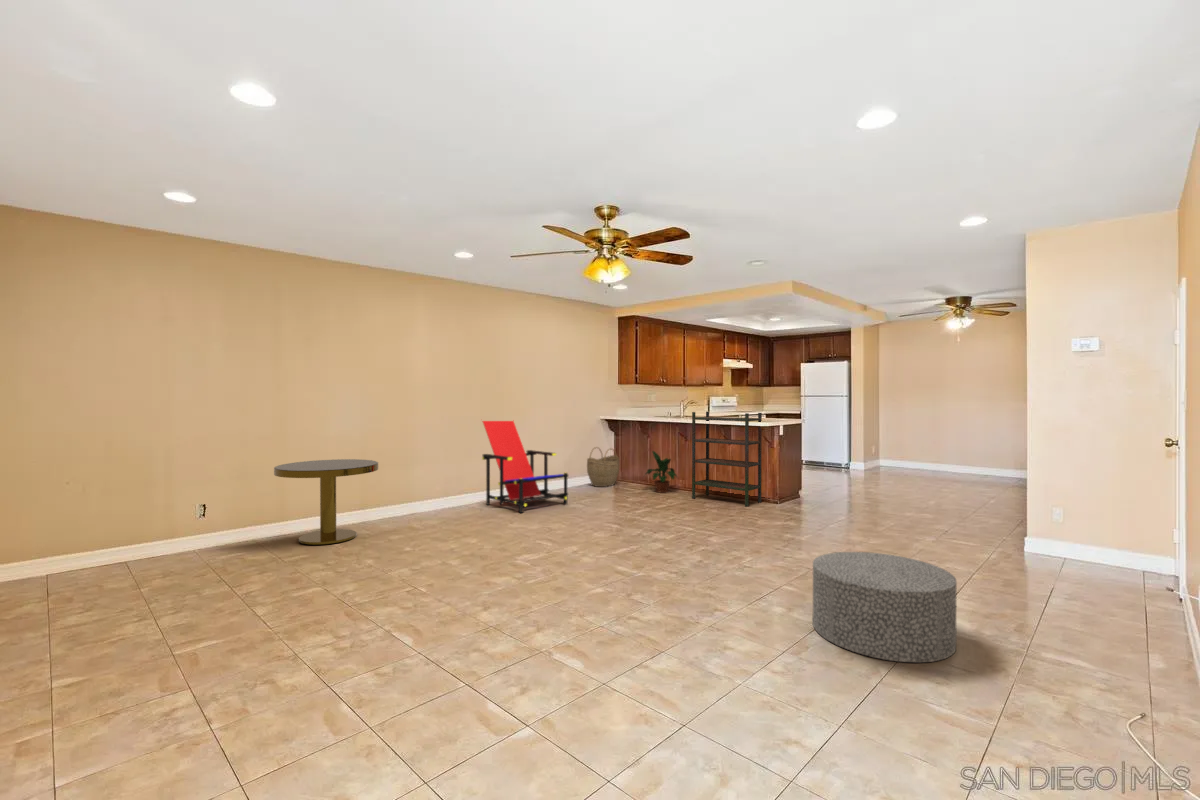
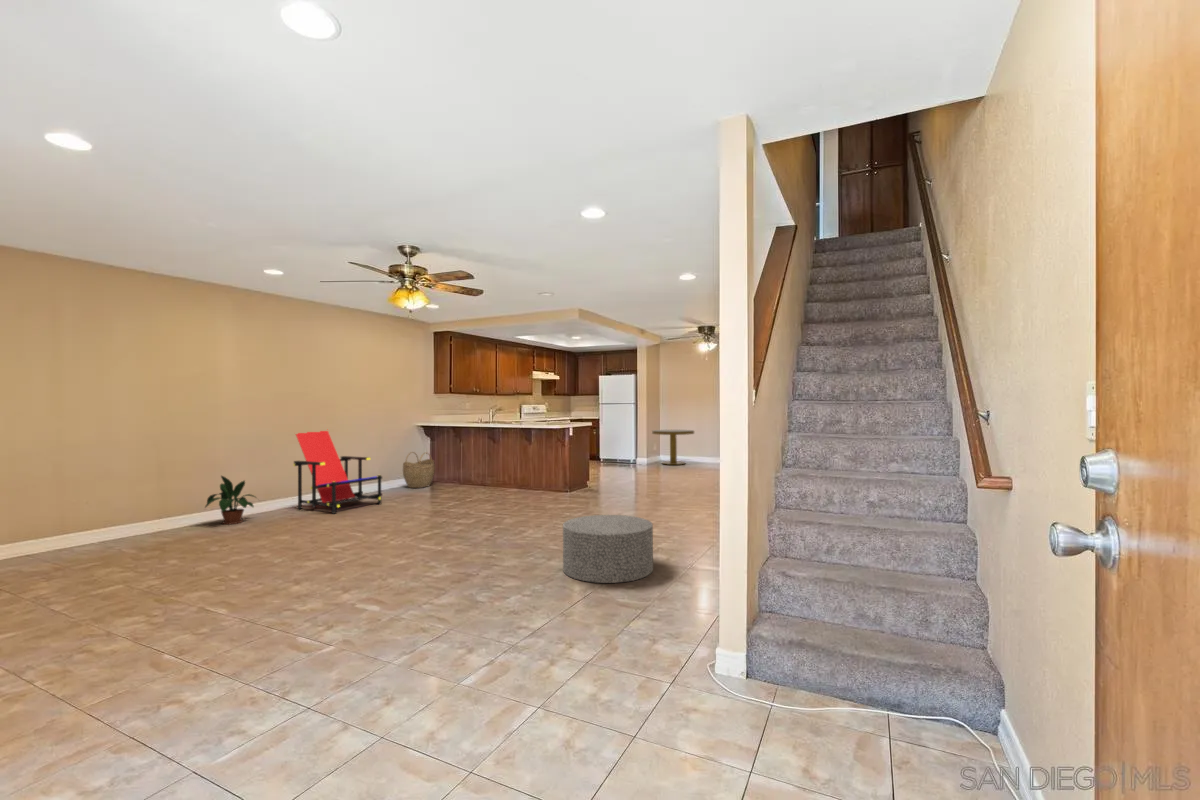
bookshelf: present [692,412,762,507] -> none [498,417,556,496]
potted plant: present [646,451,676,492] -> present [205,476,255,524]
side table: present [274,459,378,545] -> present [652,430,694,465]

